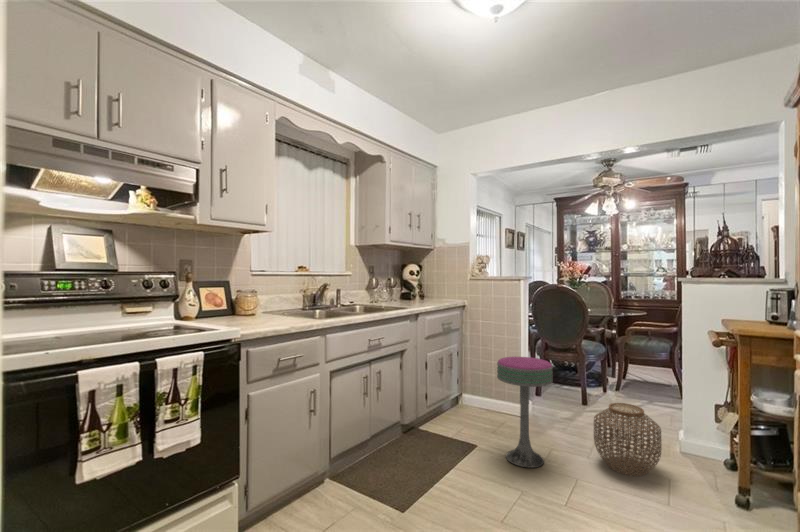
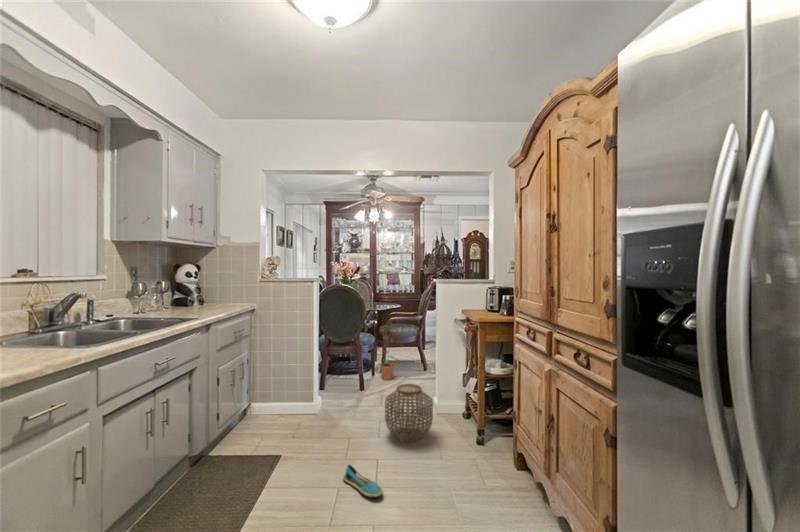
potted plant: none [605,347,633,402] -> present [375,335,395,380]
bar stool: present [497,357,553,468] -> none [306,357,357,463]
shoe: none [529,472,569,514] -> present [343,465,383,497]

